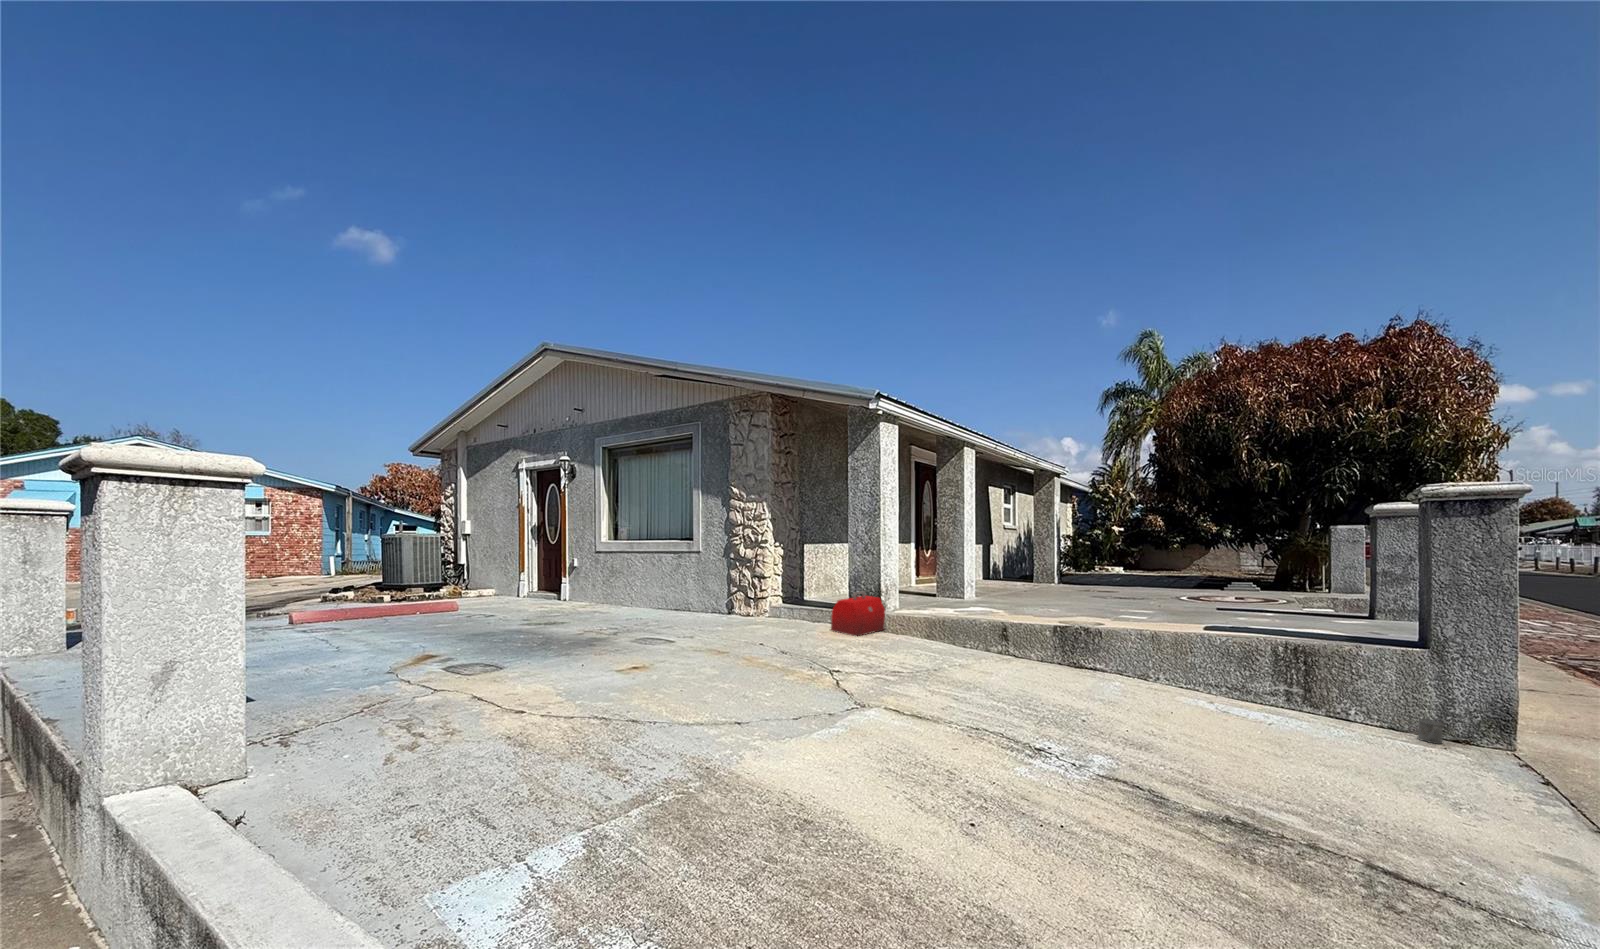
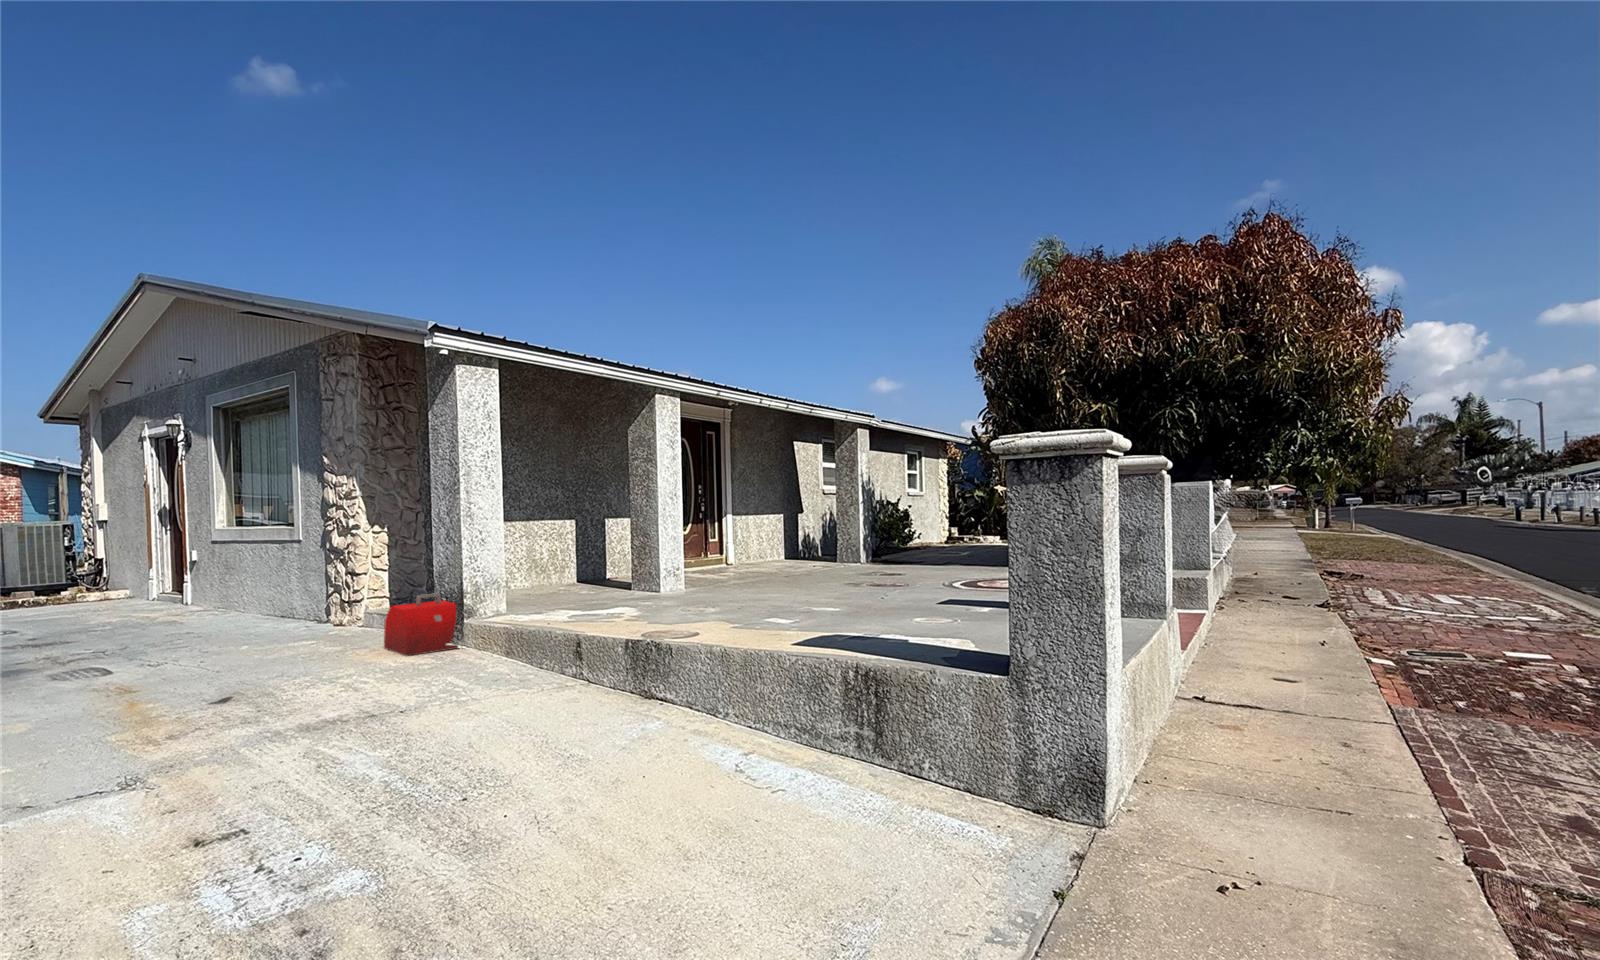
watering can: present [1418,717,1444,744] -> none [972,773,1006,814]

